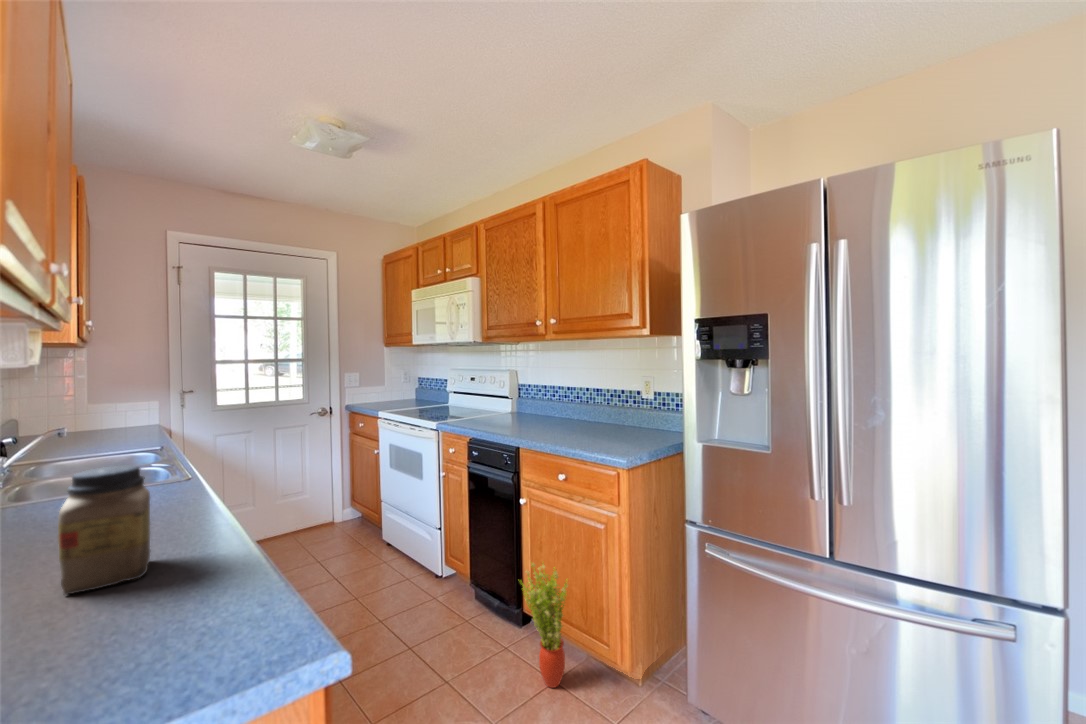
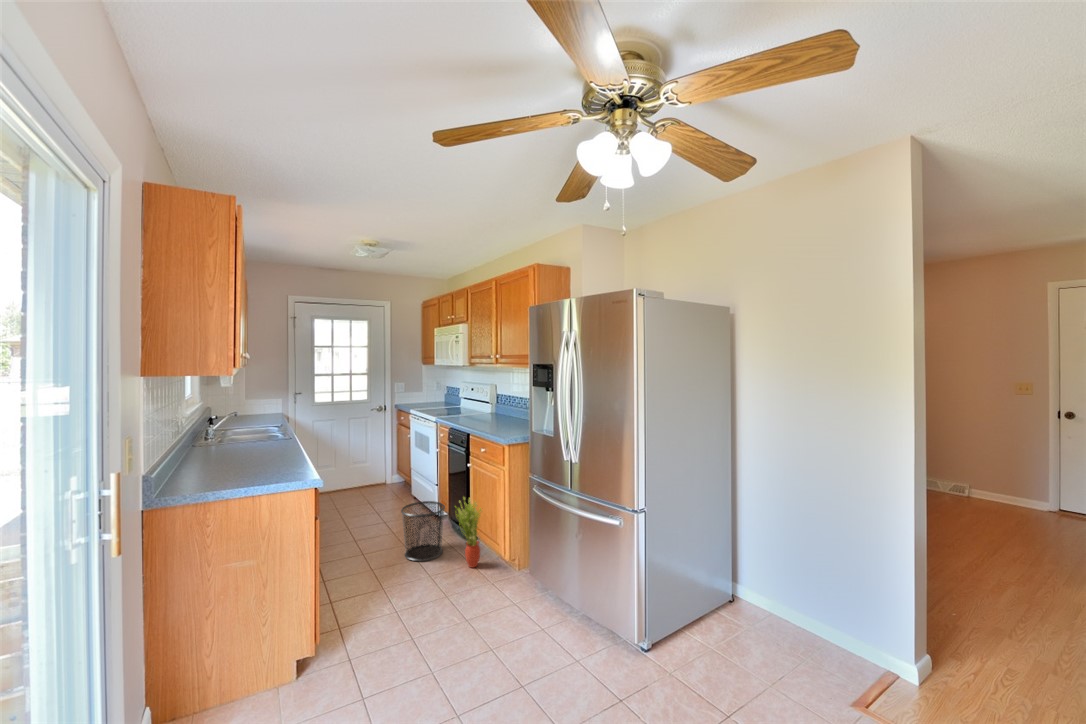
jar: present [58,465,150,595] -> none [242,425,271,468]
waste bin: none [411,566,488,684] -> present [401,501,445,561]

